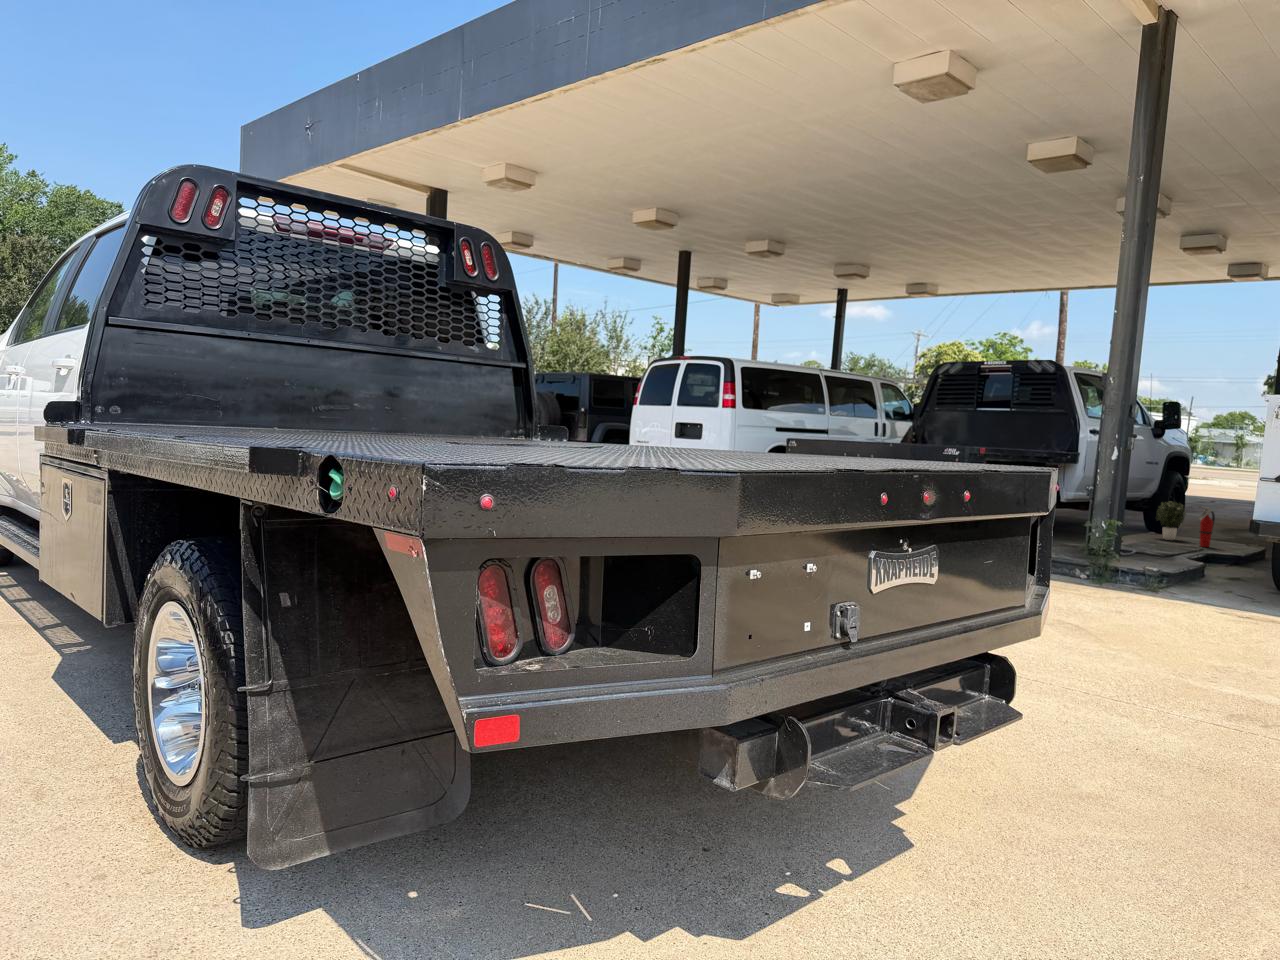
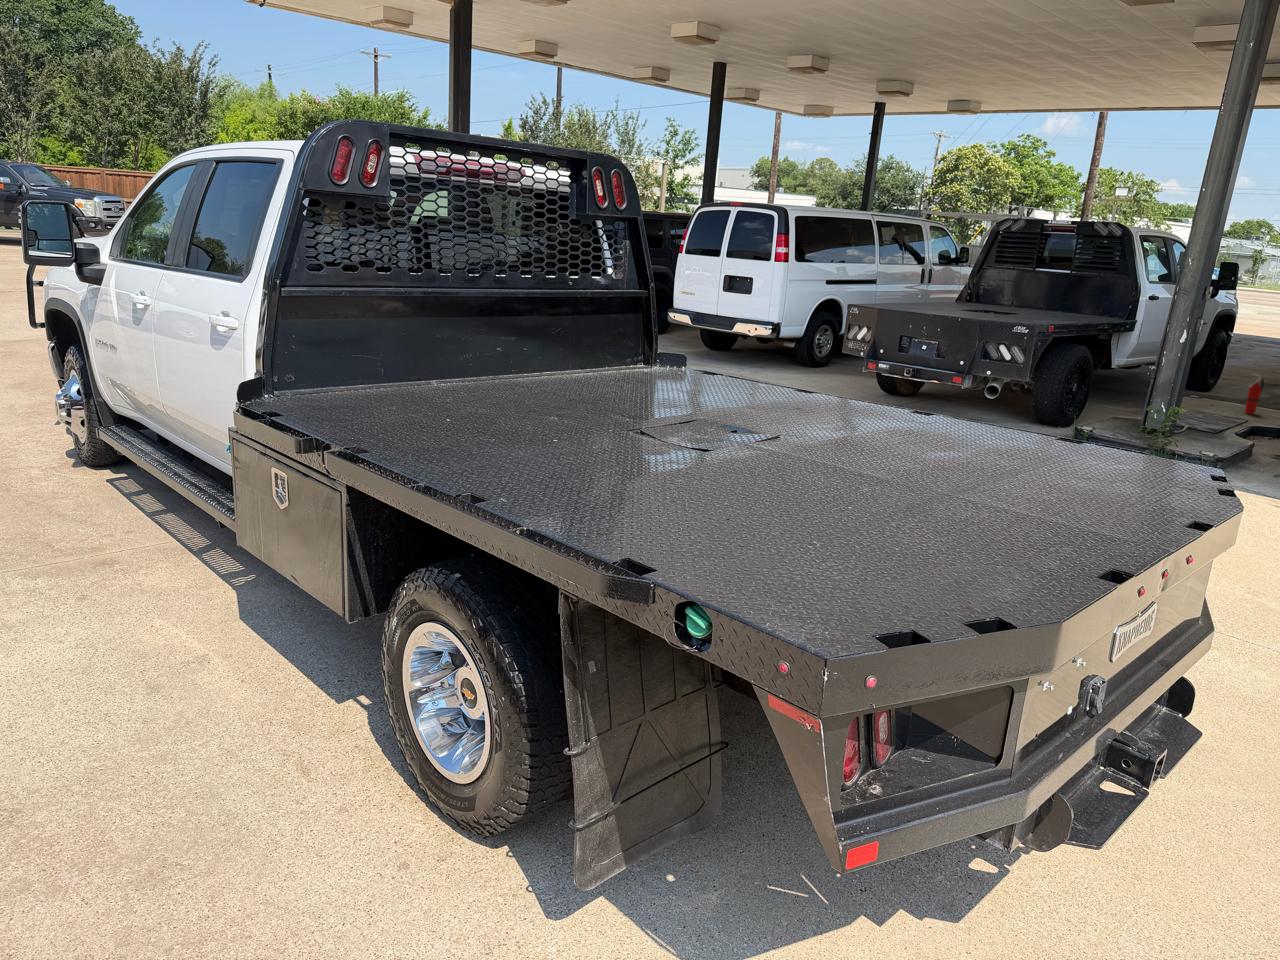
potted plant: present [1157,501,1186,540] -> none [1204,365,1236,405]

